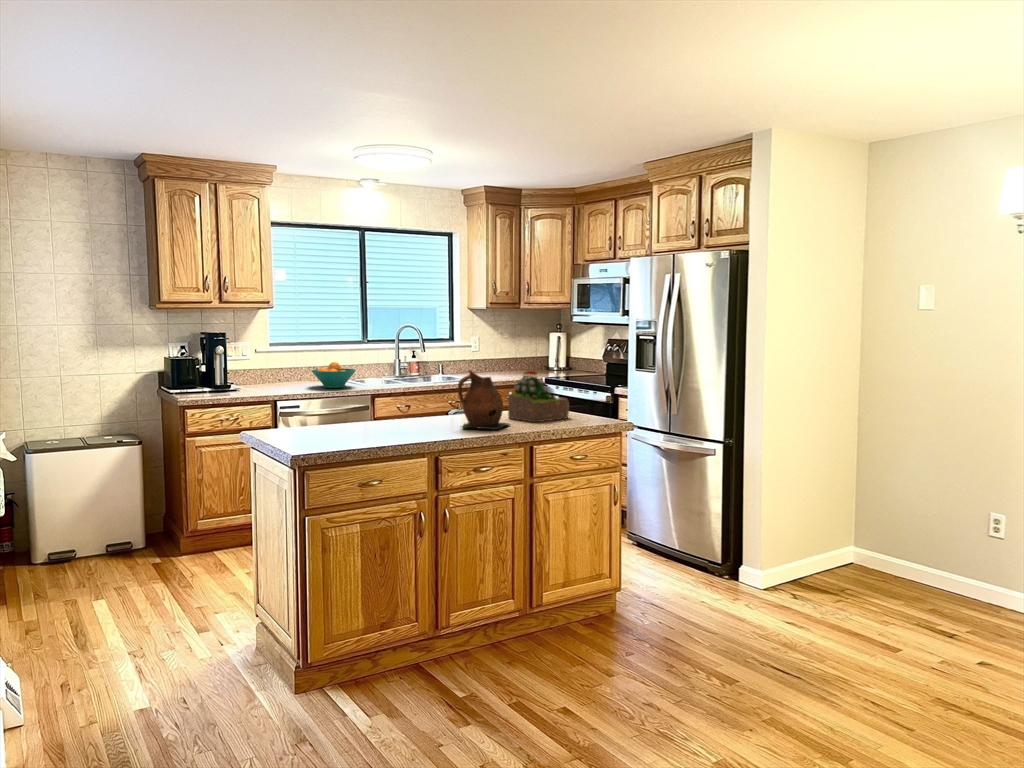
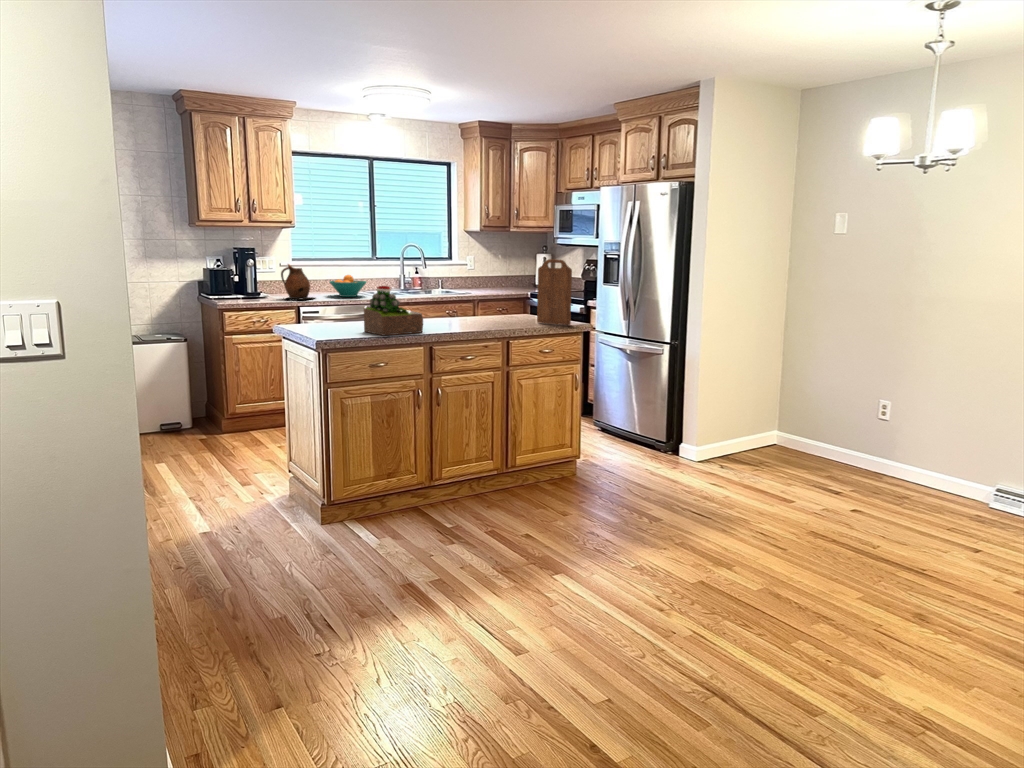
cutting board: none [566,346,609,426] -> present [537,259,572,325]
ceramic pitcher: present [458,370,510,430] -> present [281,264,313,299]
succulent plant: present [508,371,569,422] -> present [364,286,423,335]

